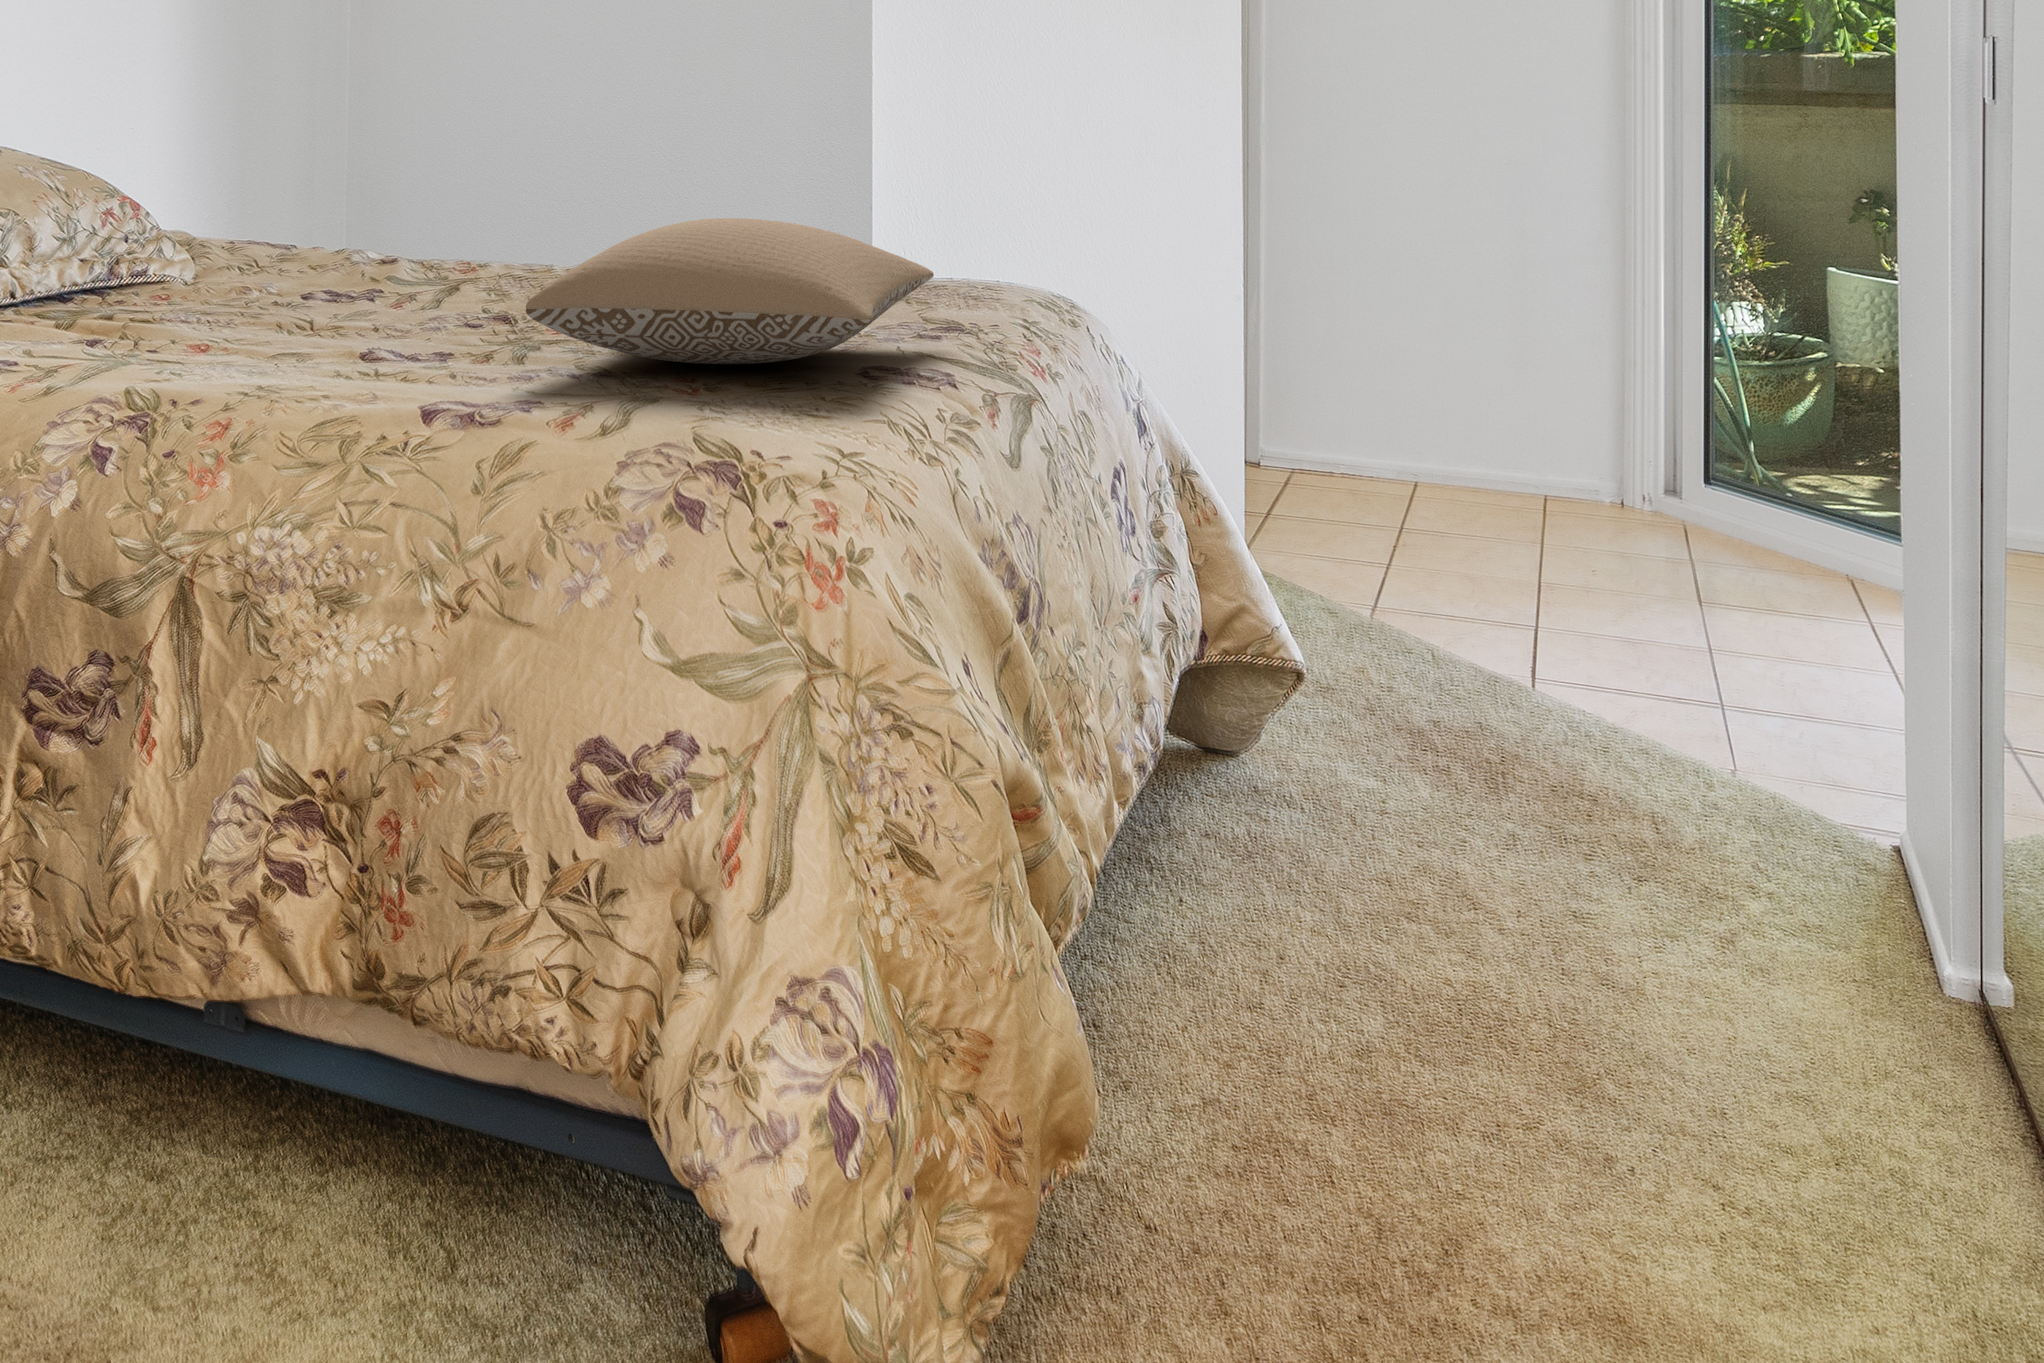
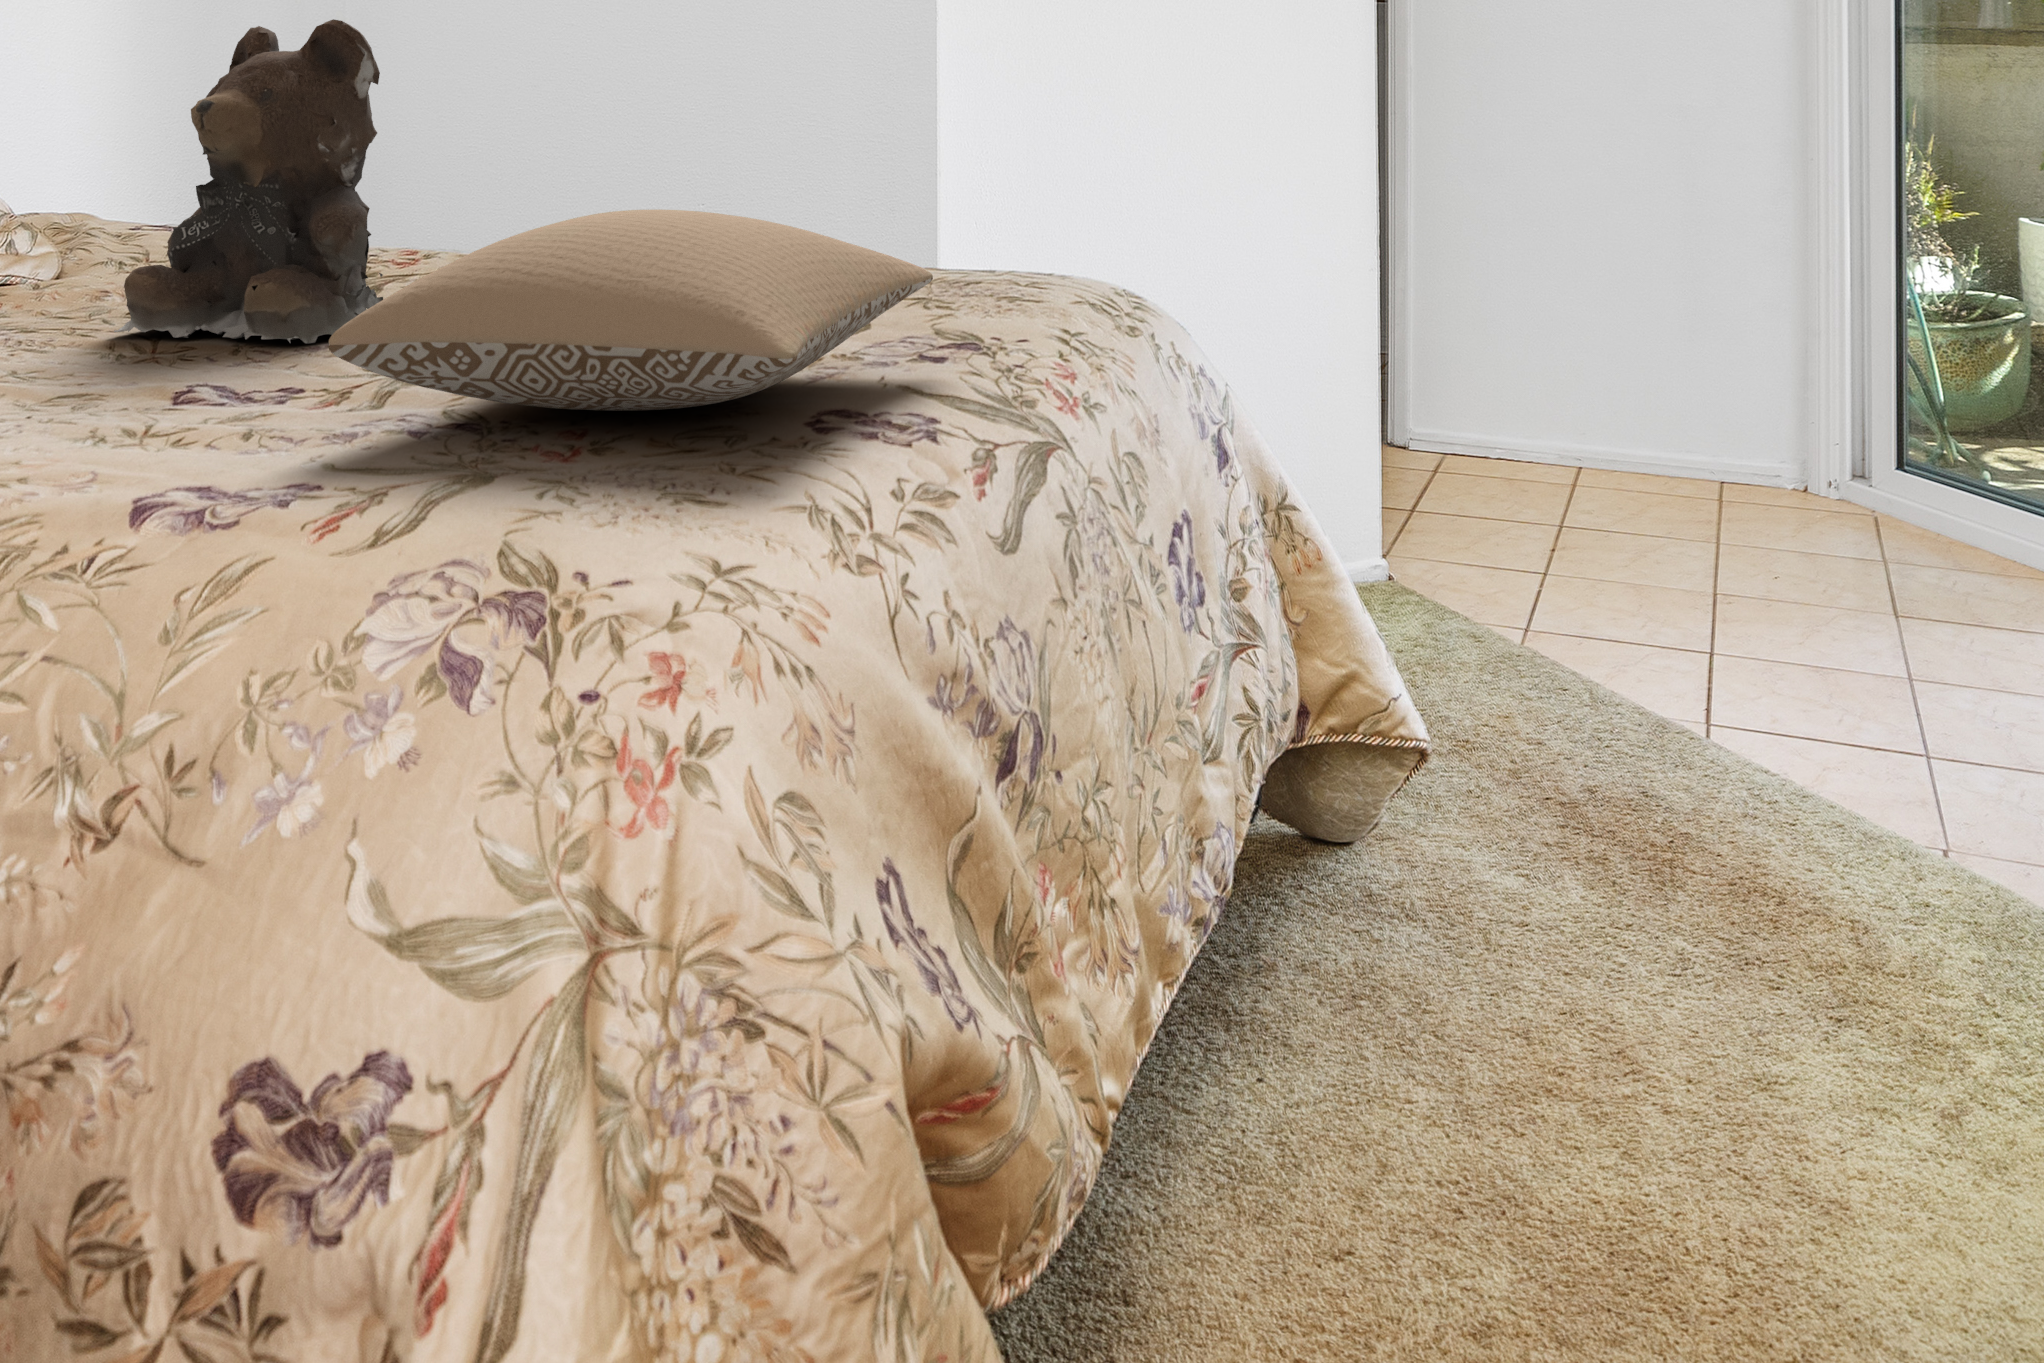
teddy bear: none [283,72,486,322] -> present [114,19,383,344]

